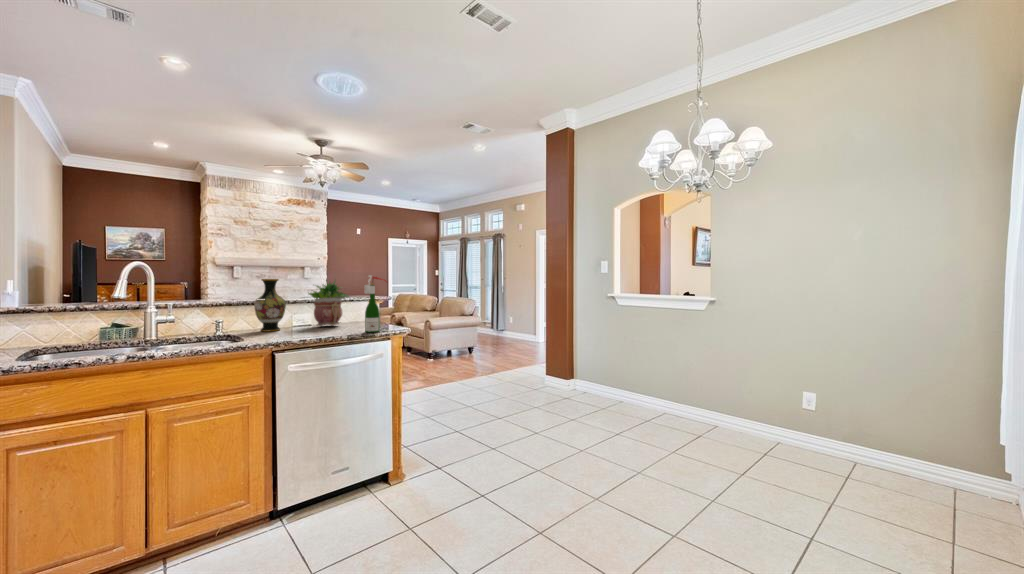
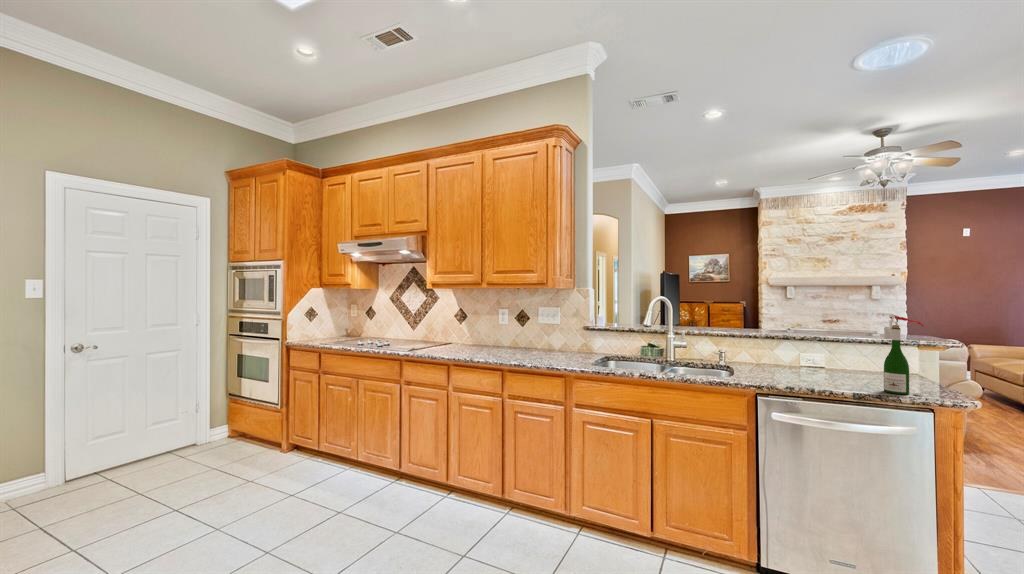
vase: present [254,279,286,331] -> none [755,313,788,369]
potted plant: present [308,281,349,326] -> none [815,314,876,373]

